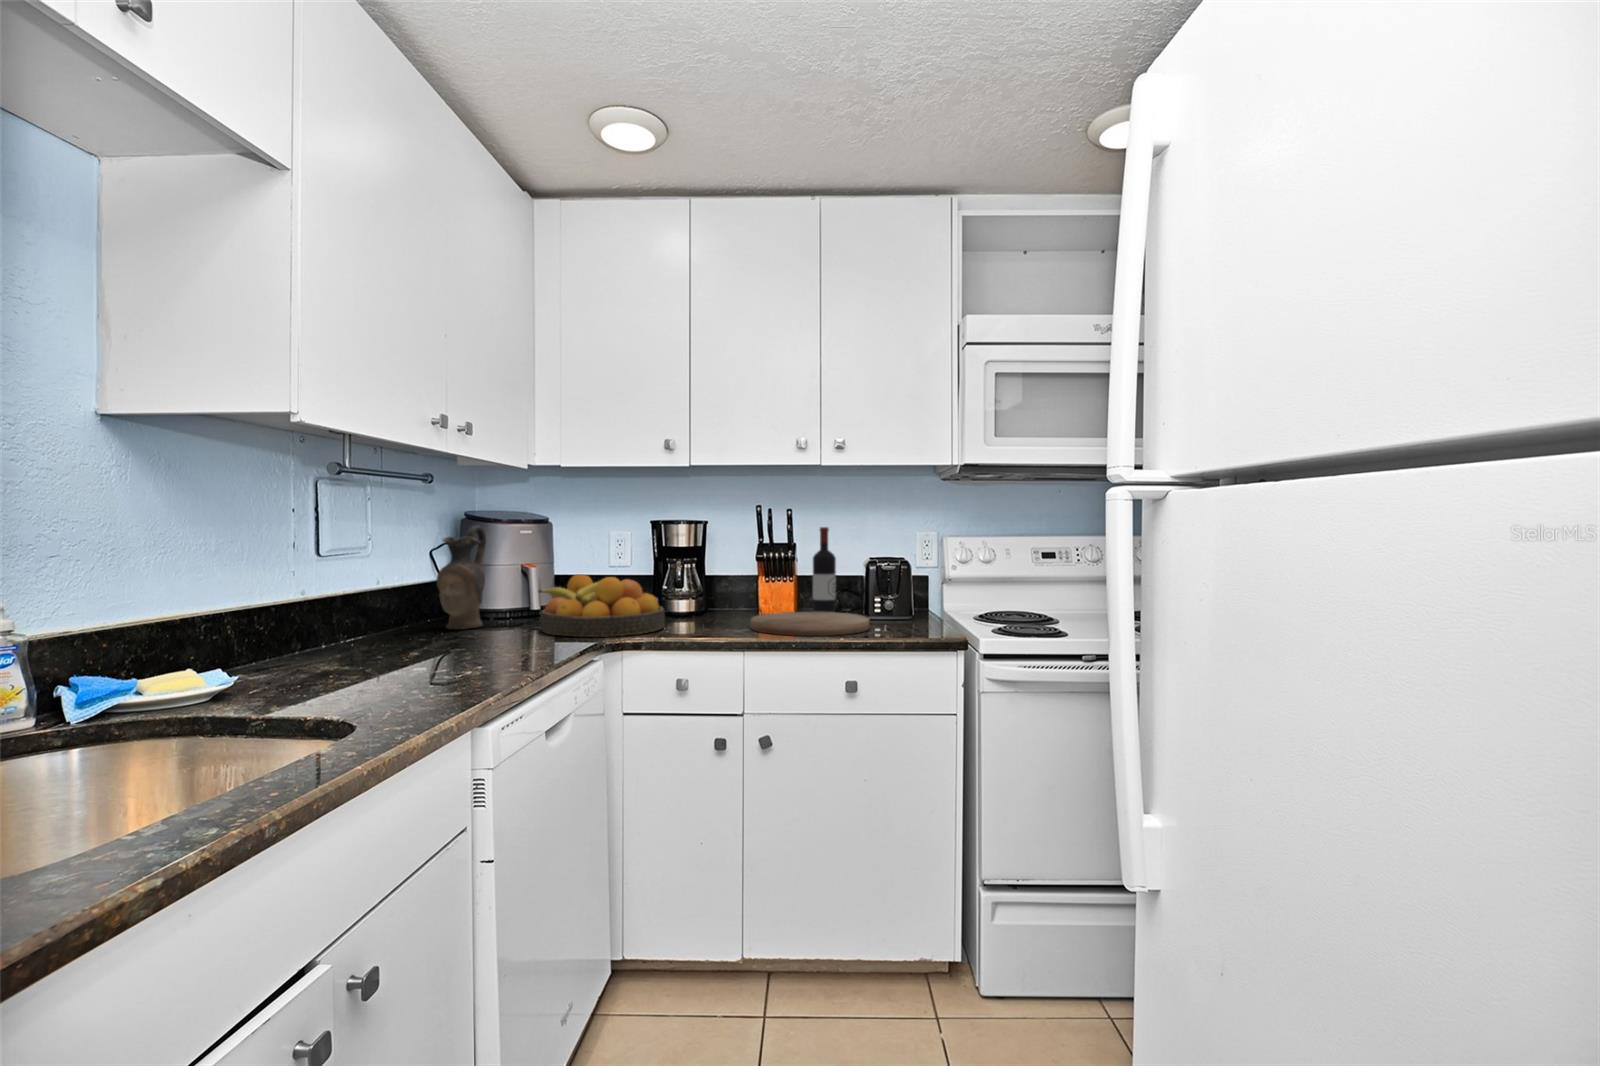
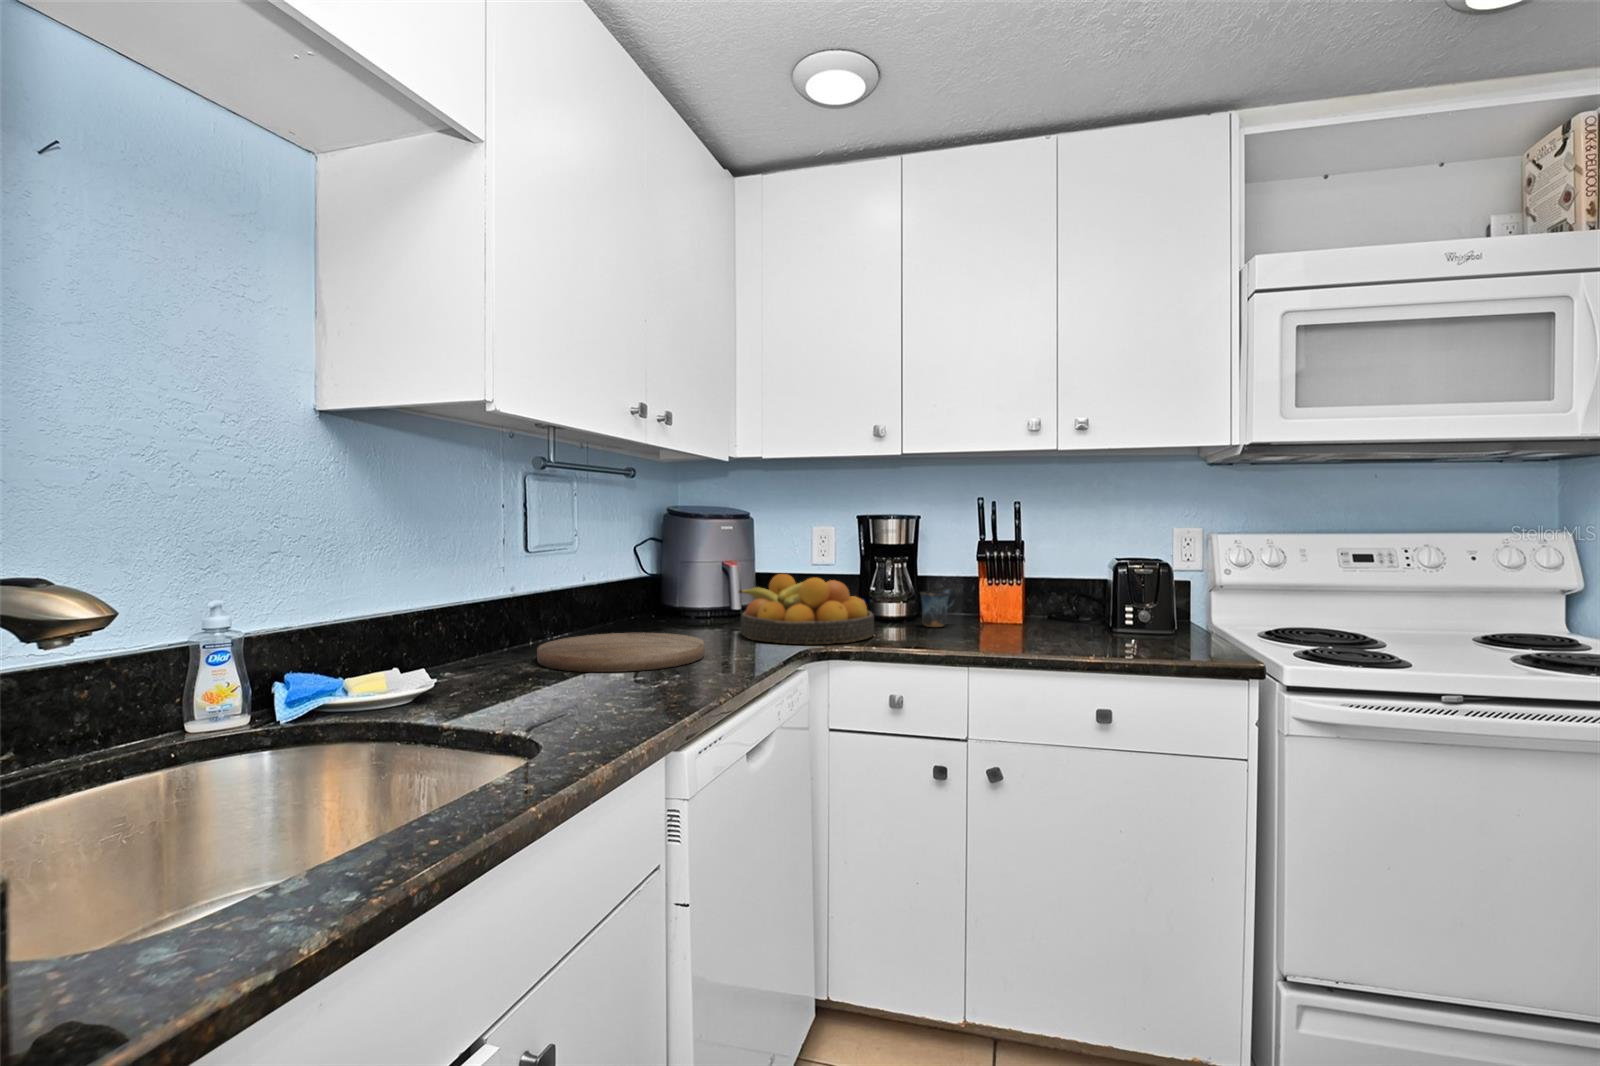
ceramic pitcher: present [437,525,486,629] -> none [638,520,687,629]
wine bottle: present [813,527,836,612] -> none [1045,522,1073,625]
mug: none [706,586,738,619] -> present [920,589,956,627]
cutting board: present [751,612,869,636] -> present [537,633,705,672]

